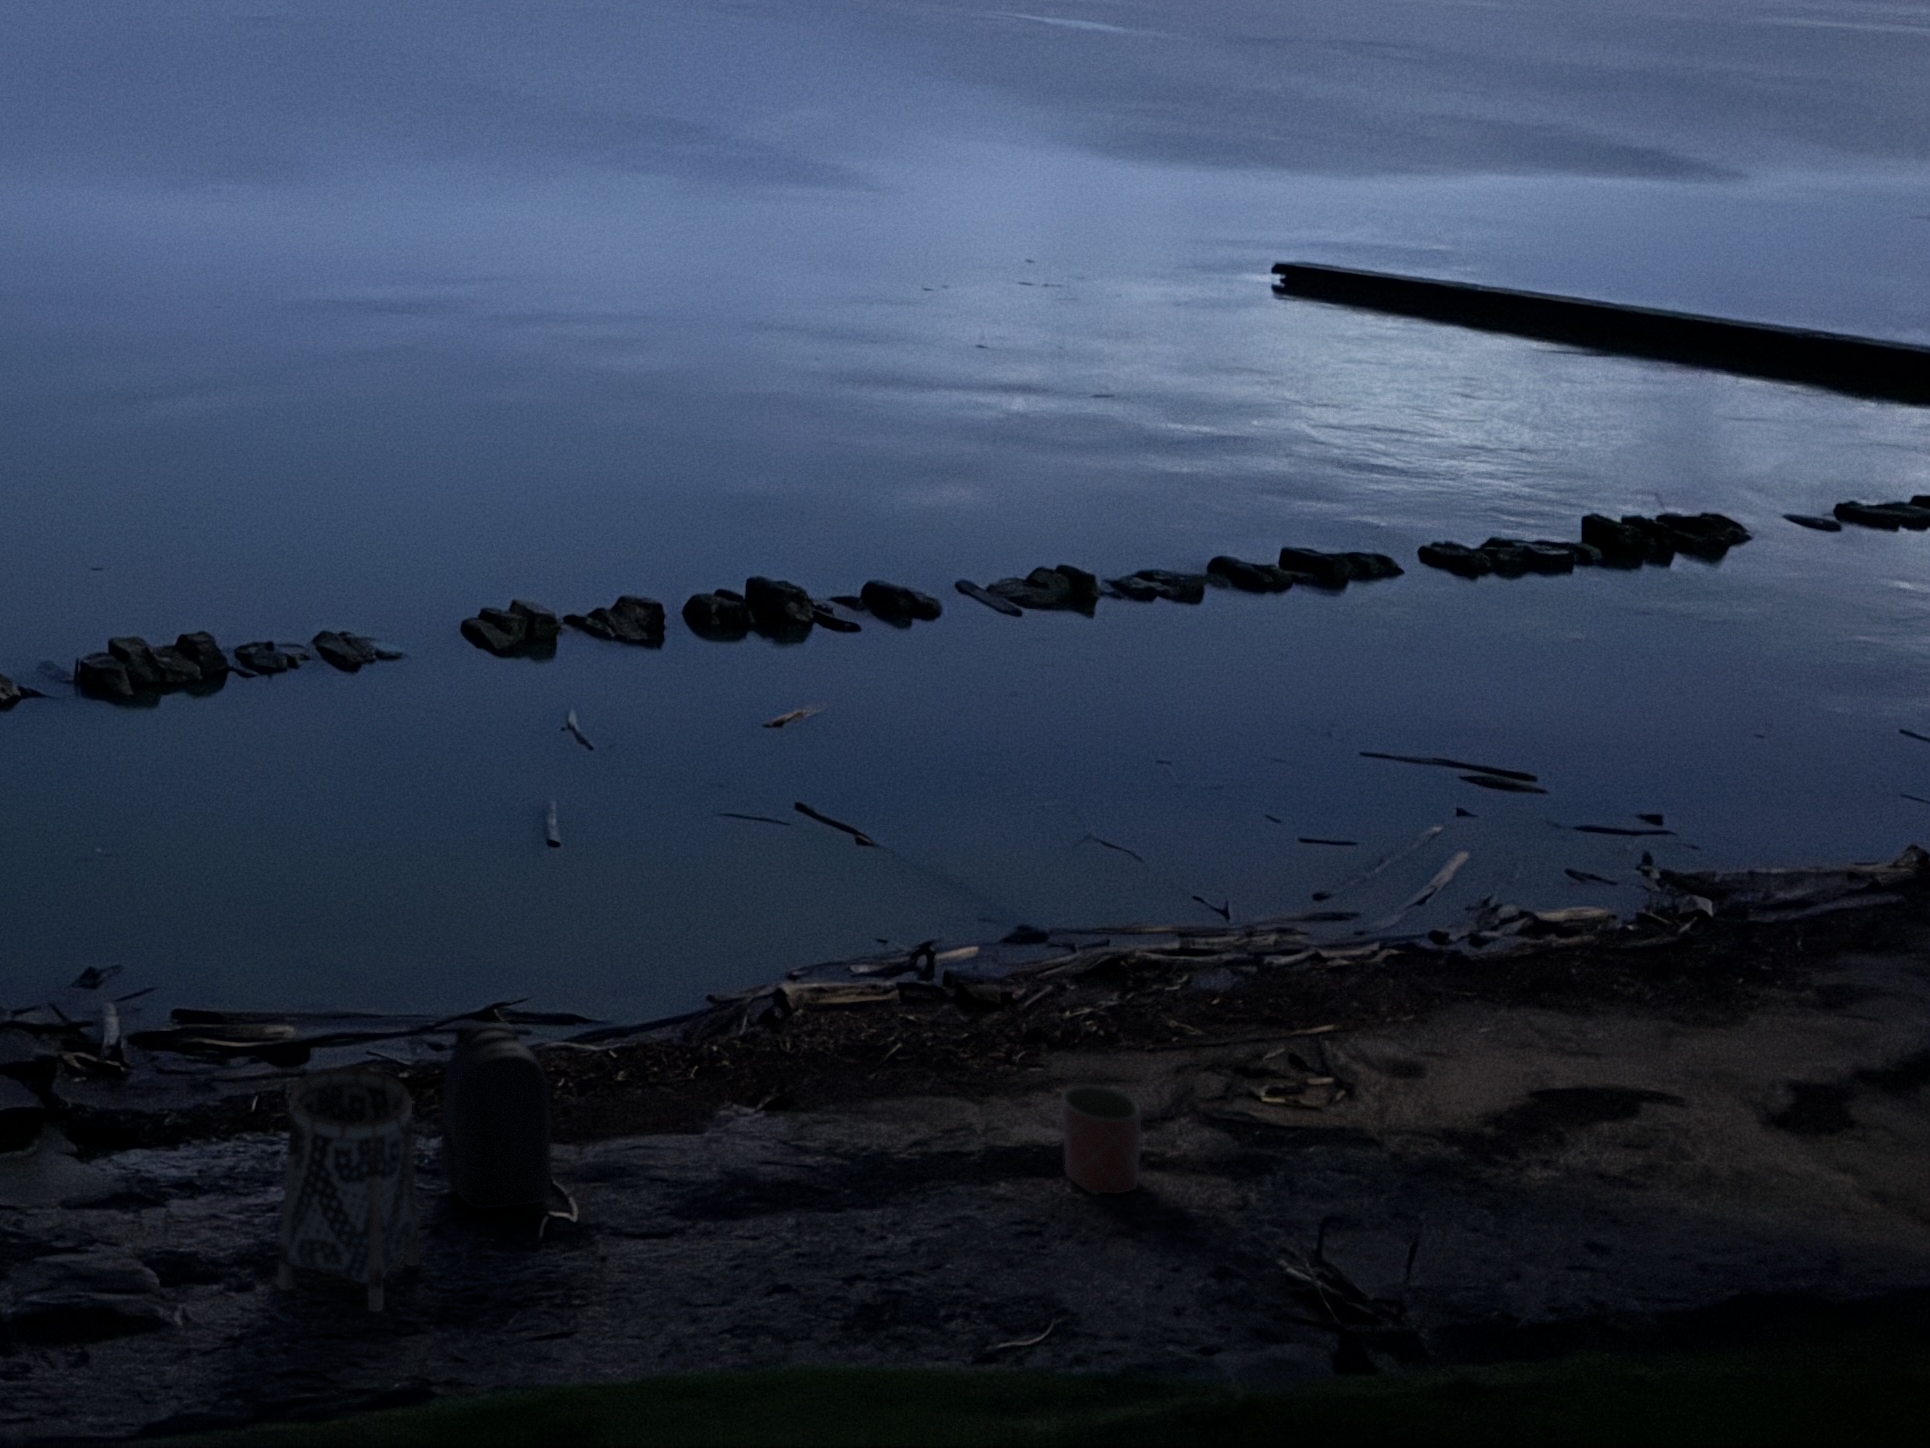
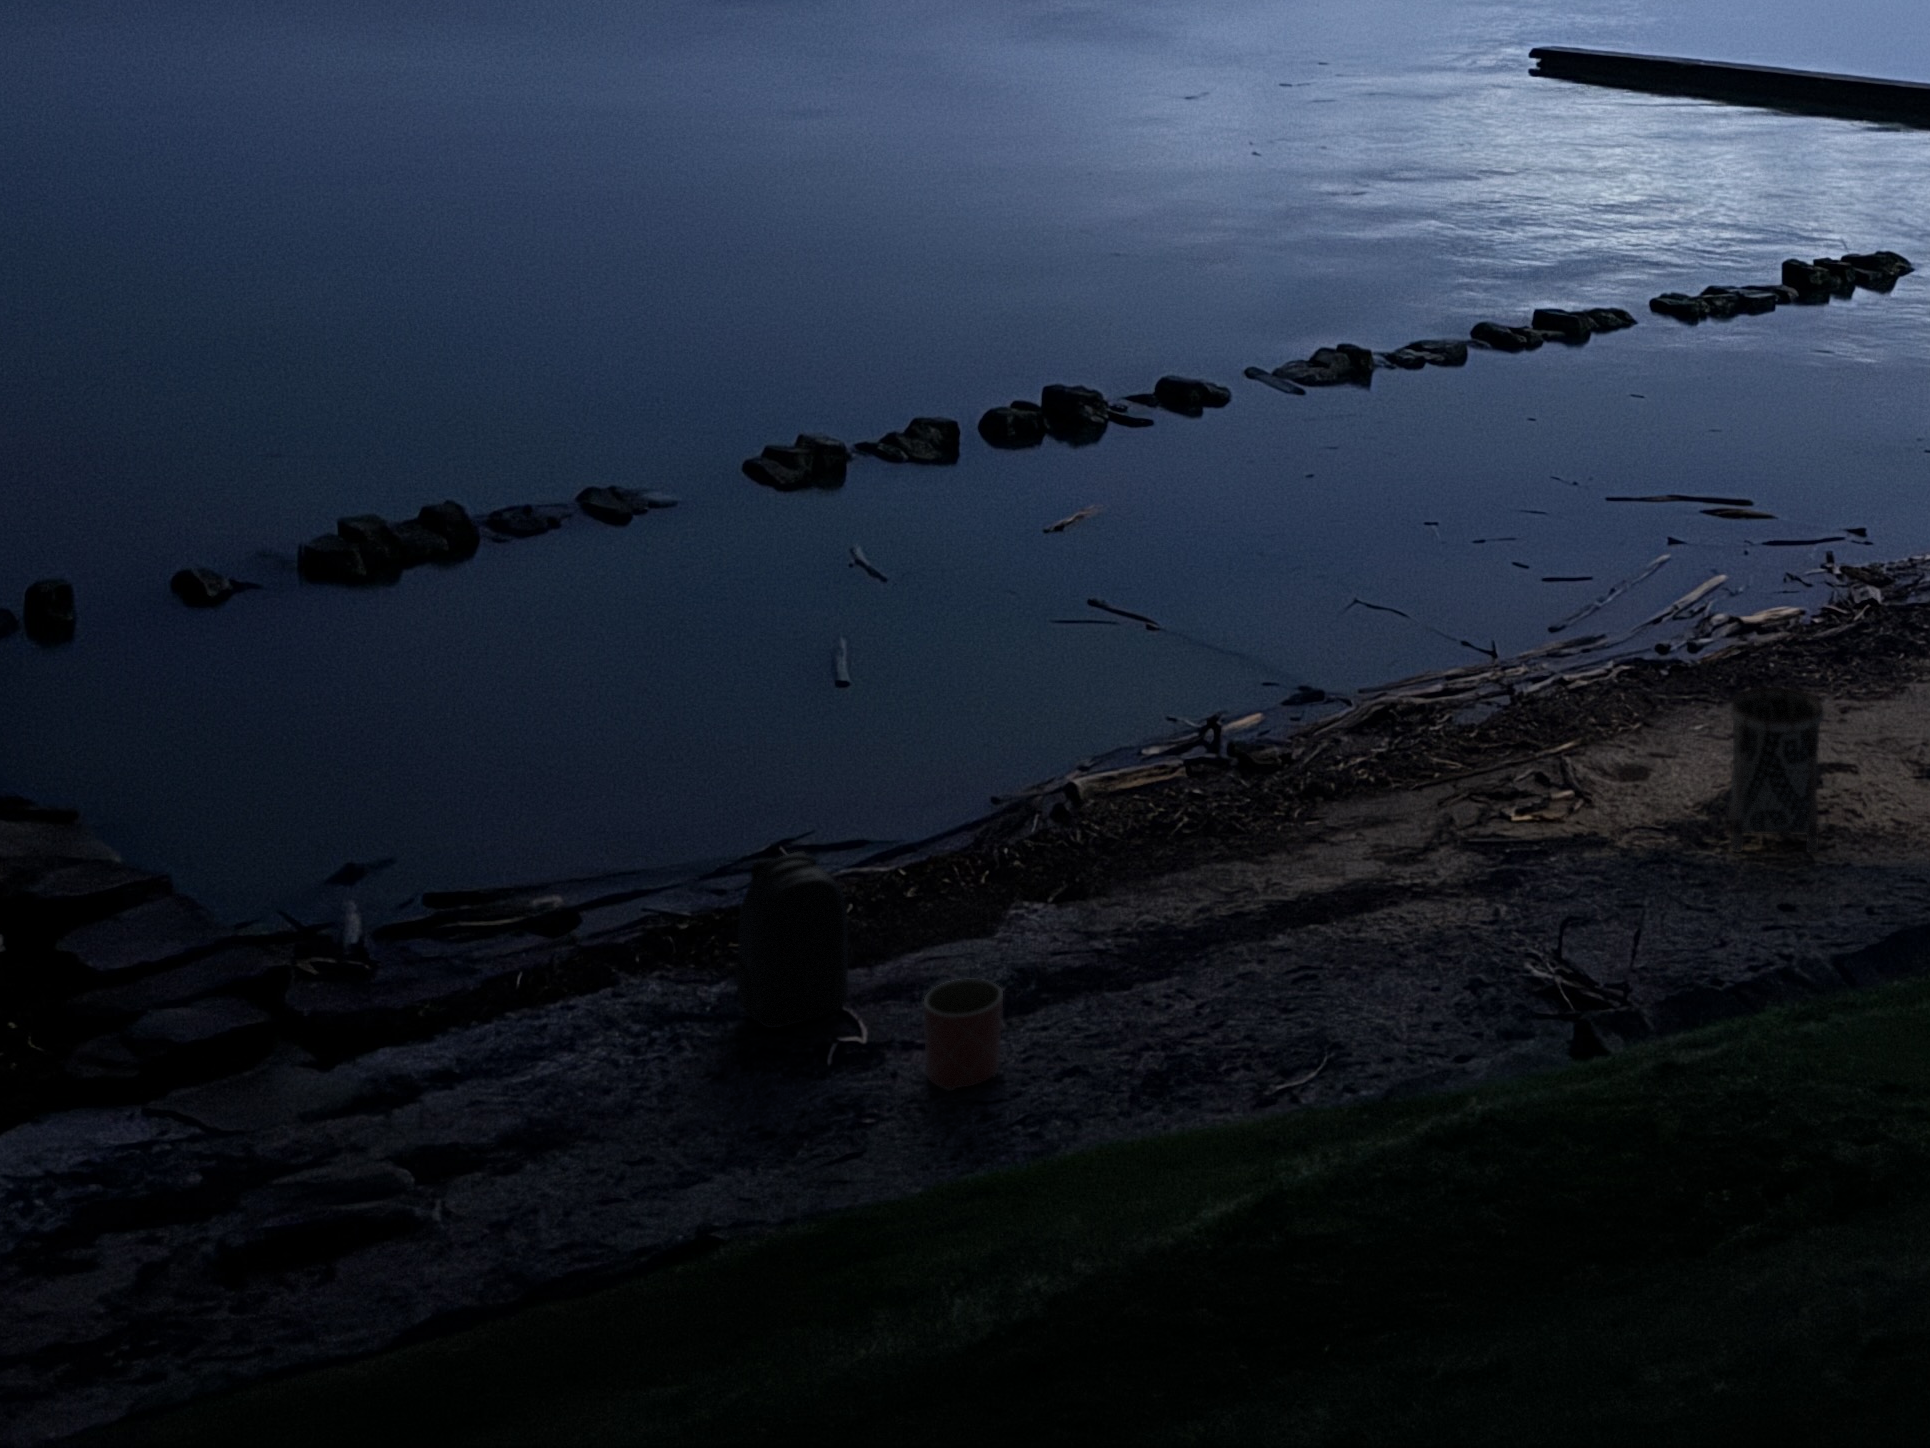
basket: present [277,1068,420,1312] -> present [1729,687,1824,853]
planter: present [1062,1086,1141,1195] -> present [923,979,1003,1091]

